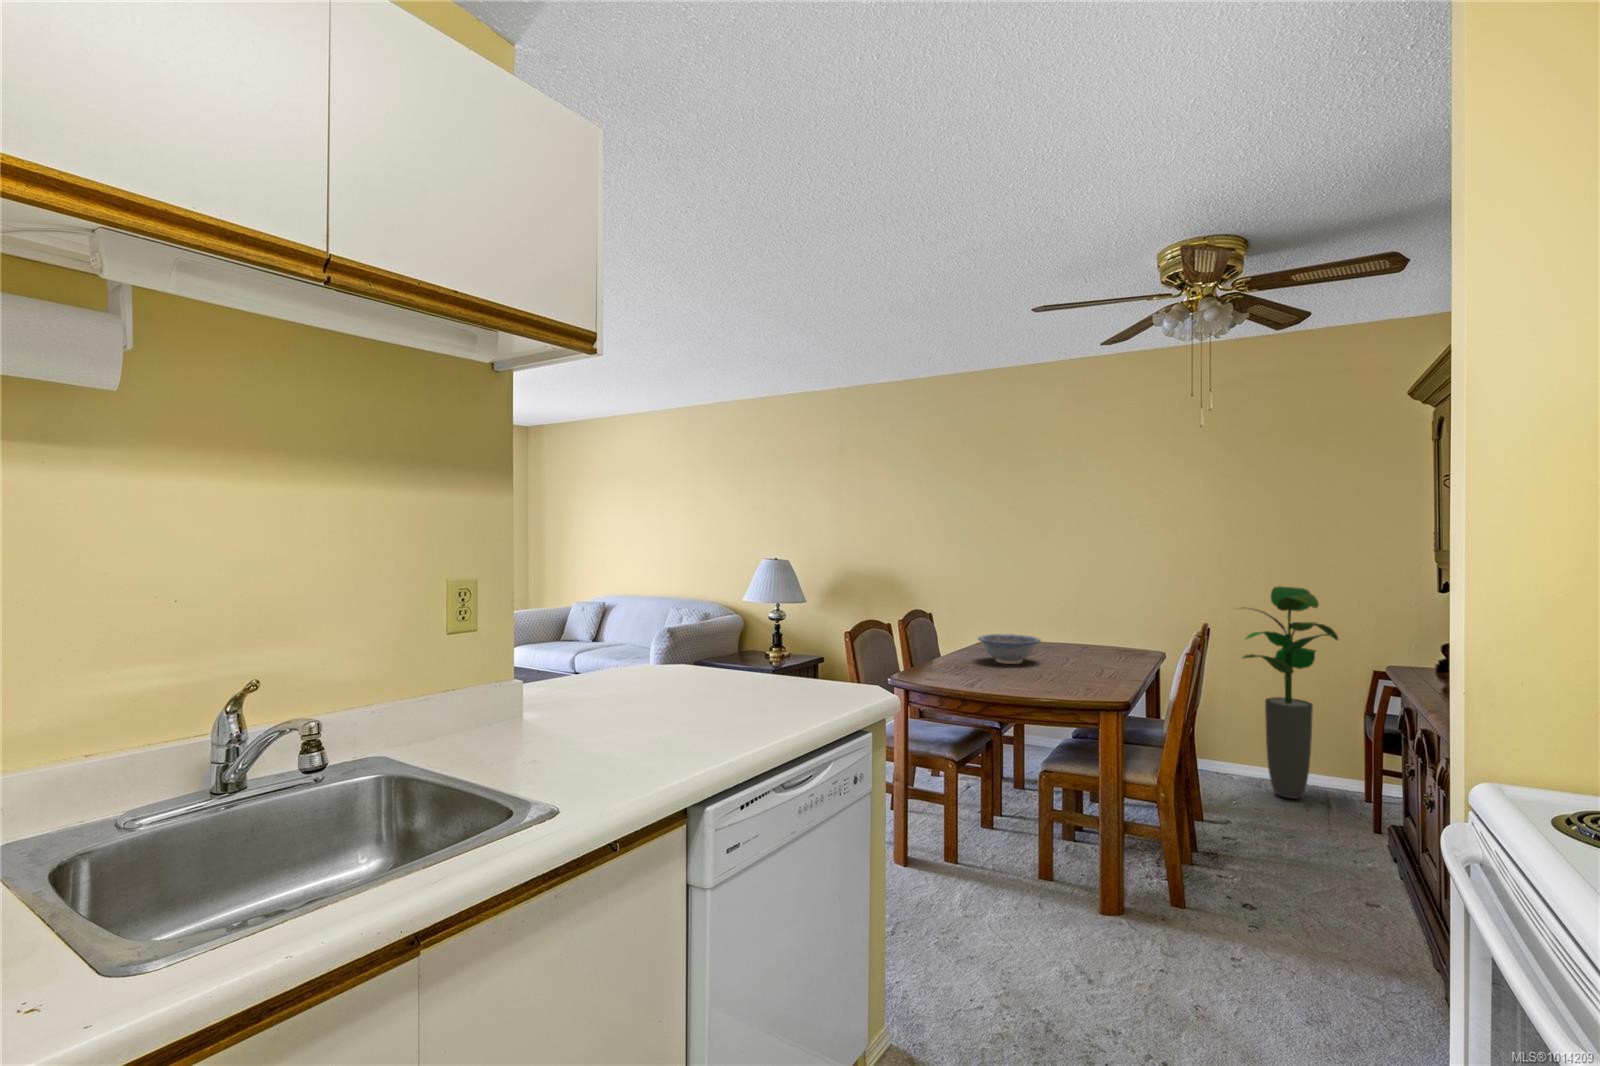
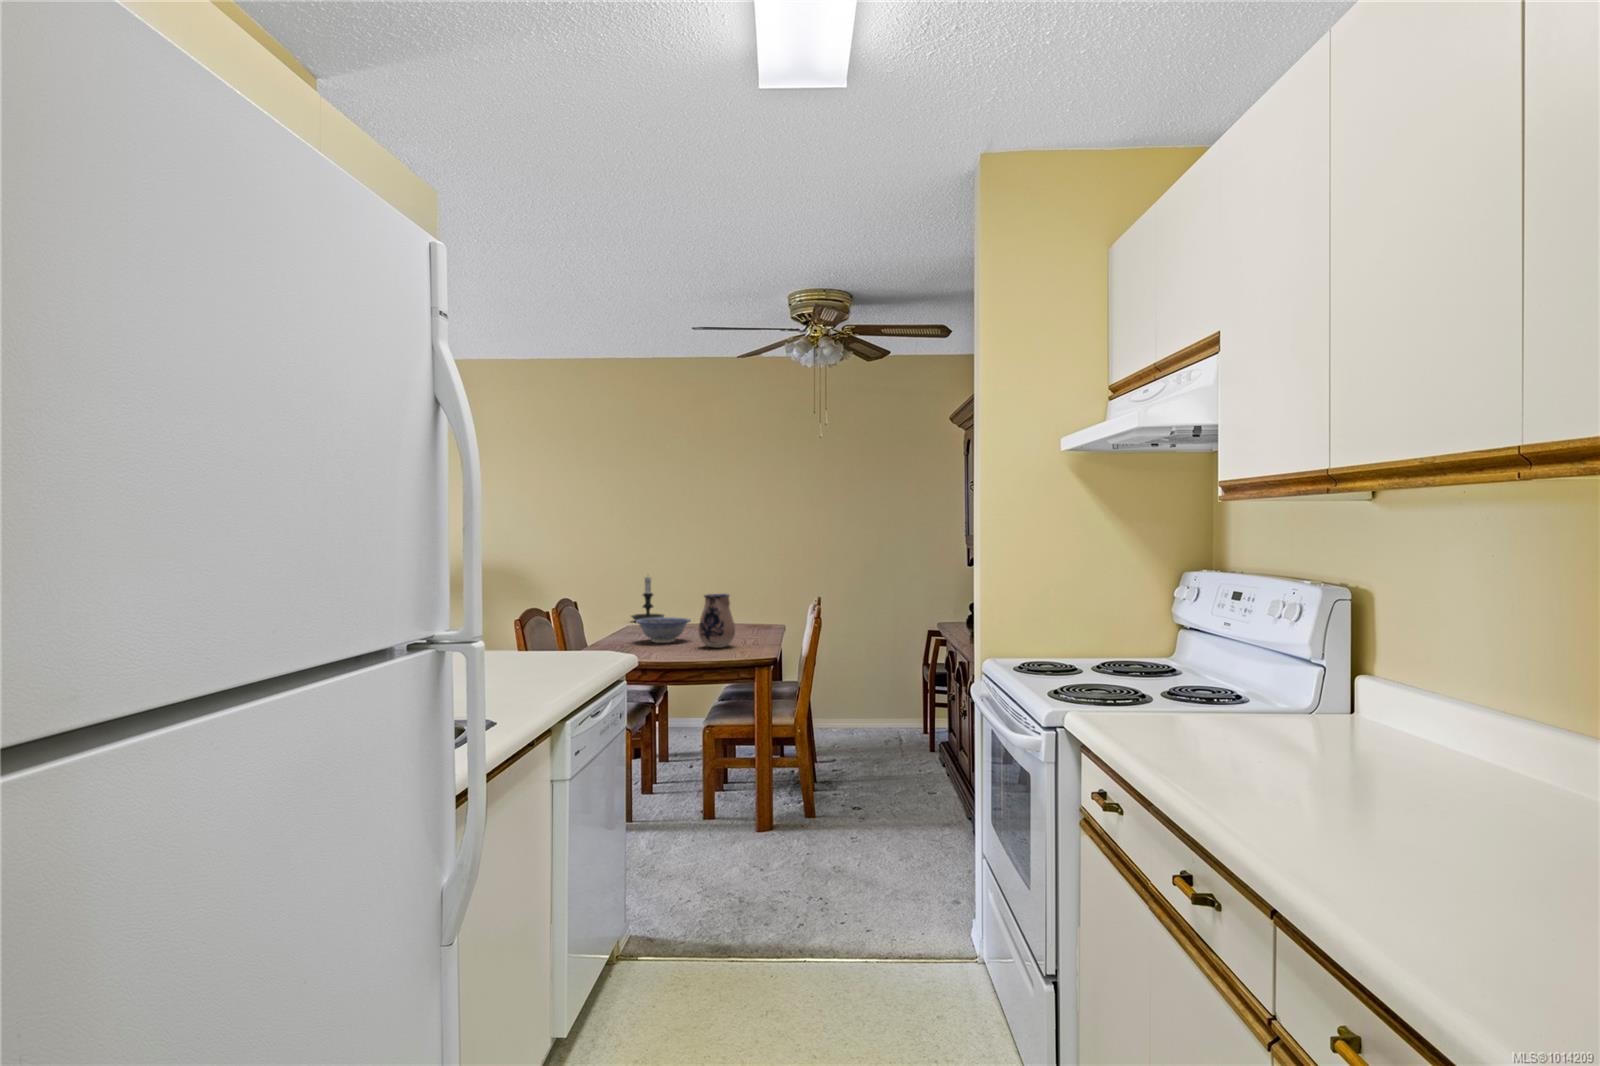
candle holder: none [990,581,1028,632] -> present [631,577,664,620]
potted plant: present [1243,586,1338,798] -> none [835,570,906,738]
ceramic pitcher: none [1043,614,1088,678] -> present [699,594,735,648]

